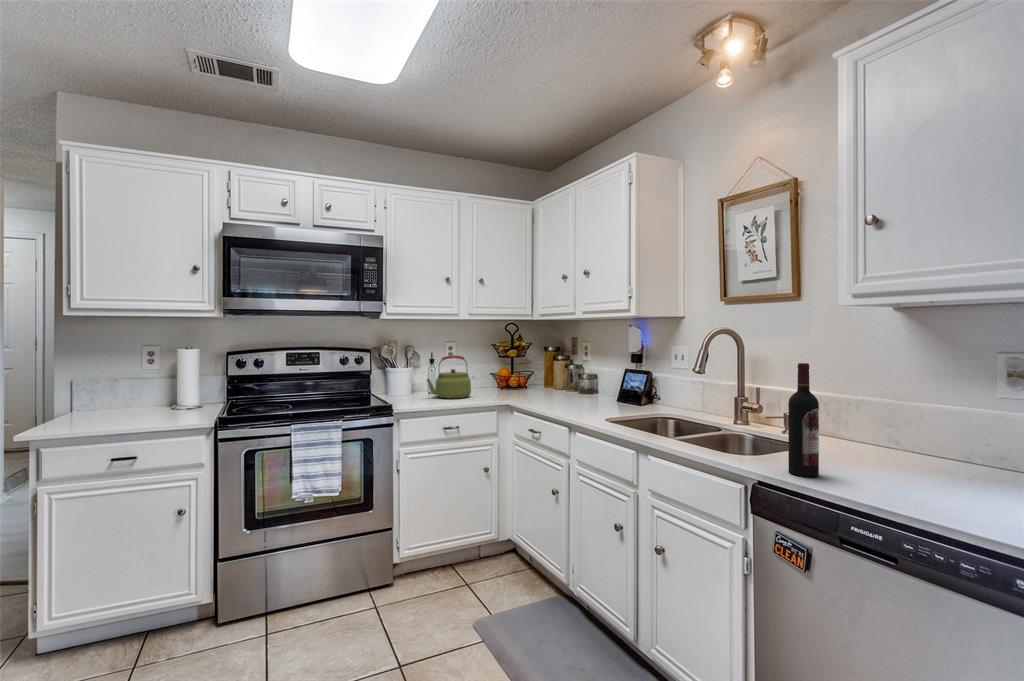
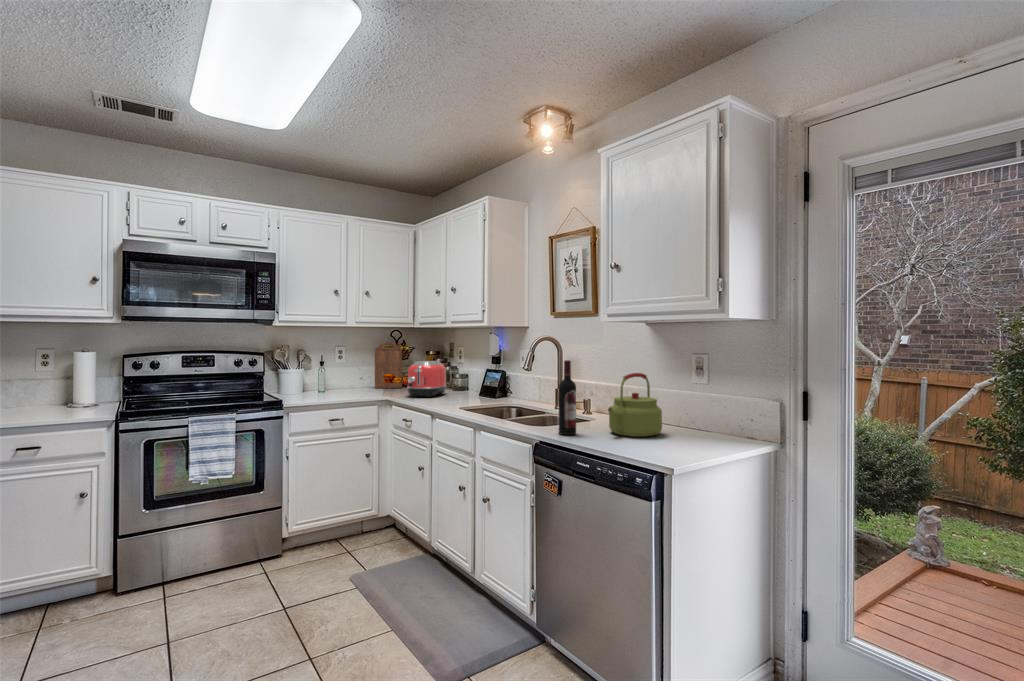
cutting board: none [489,337,519,389] -> present [375,342,402,388]
kettle: present [427,355,471,398] -> present [608,373,662,437]
toaster: none [530,359,575,402] -> present [407,361,446,397]

